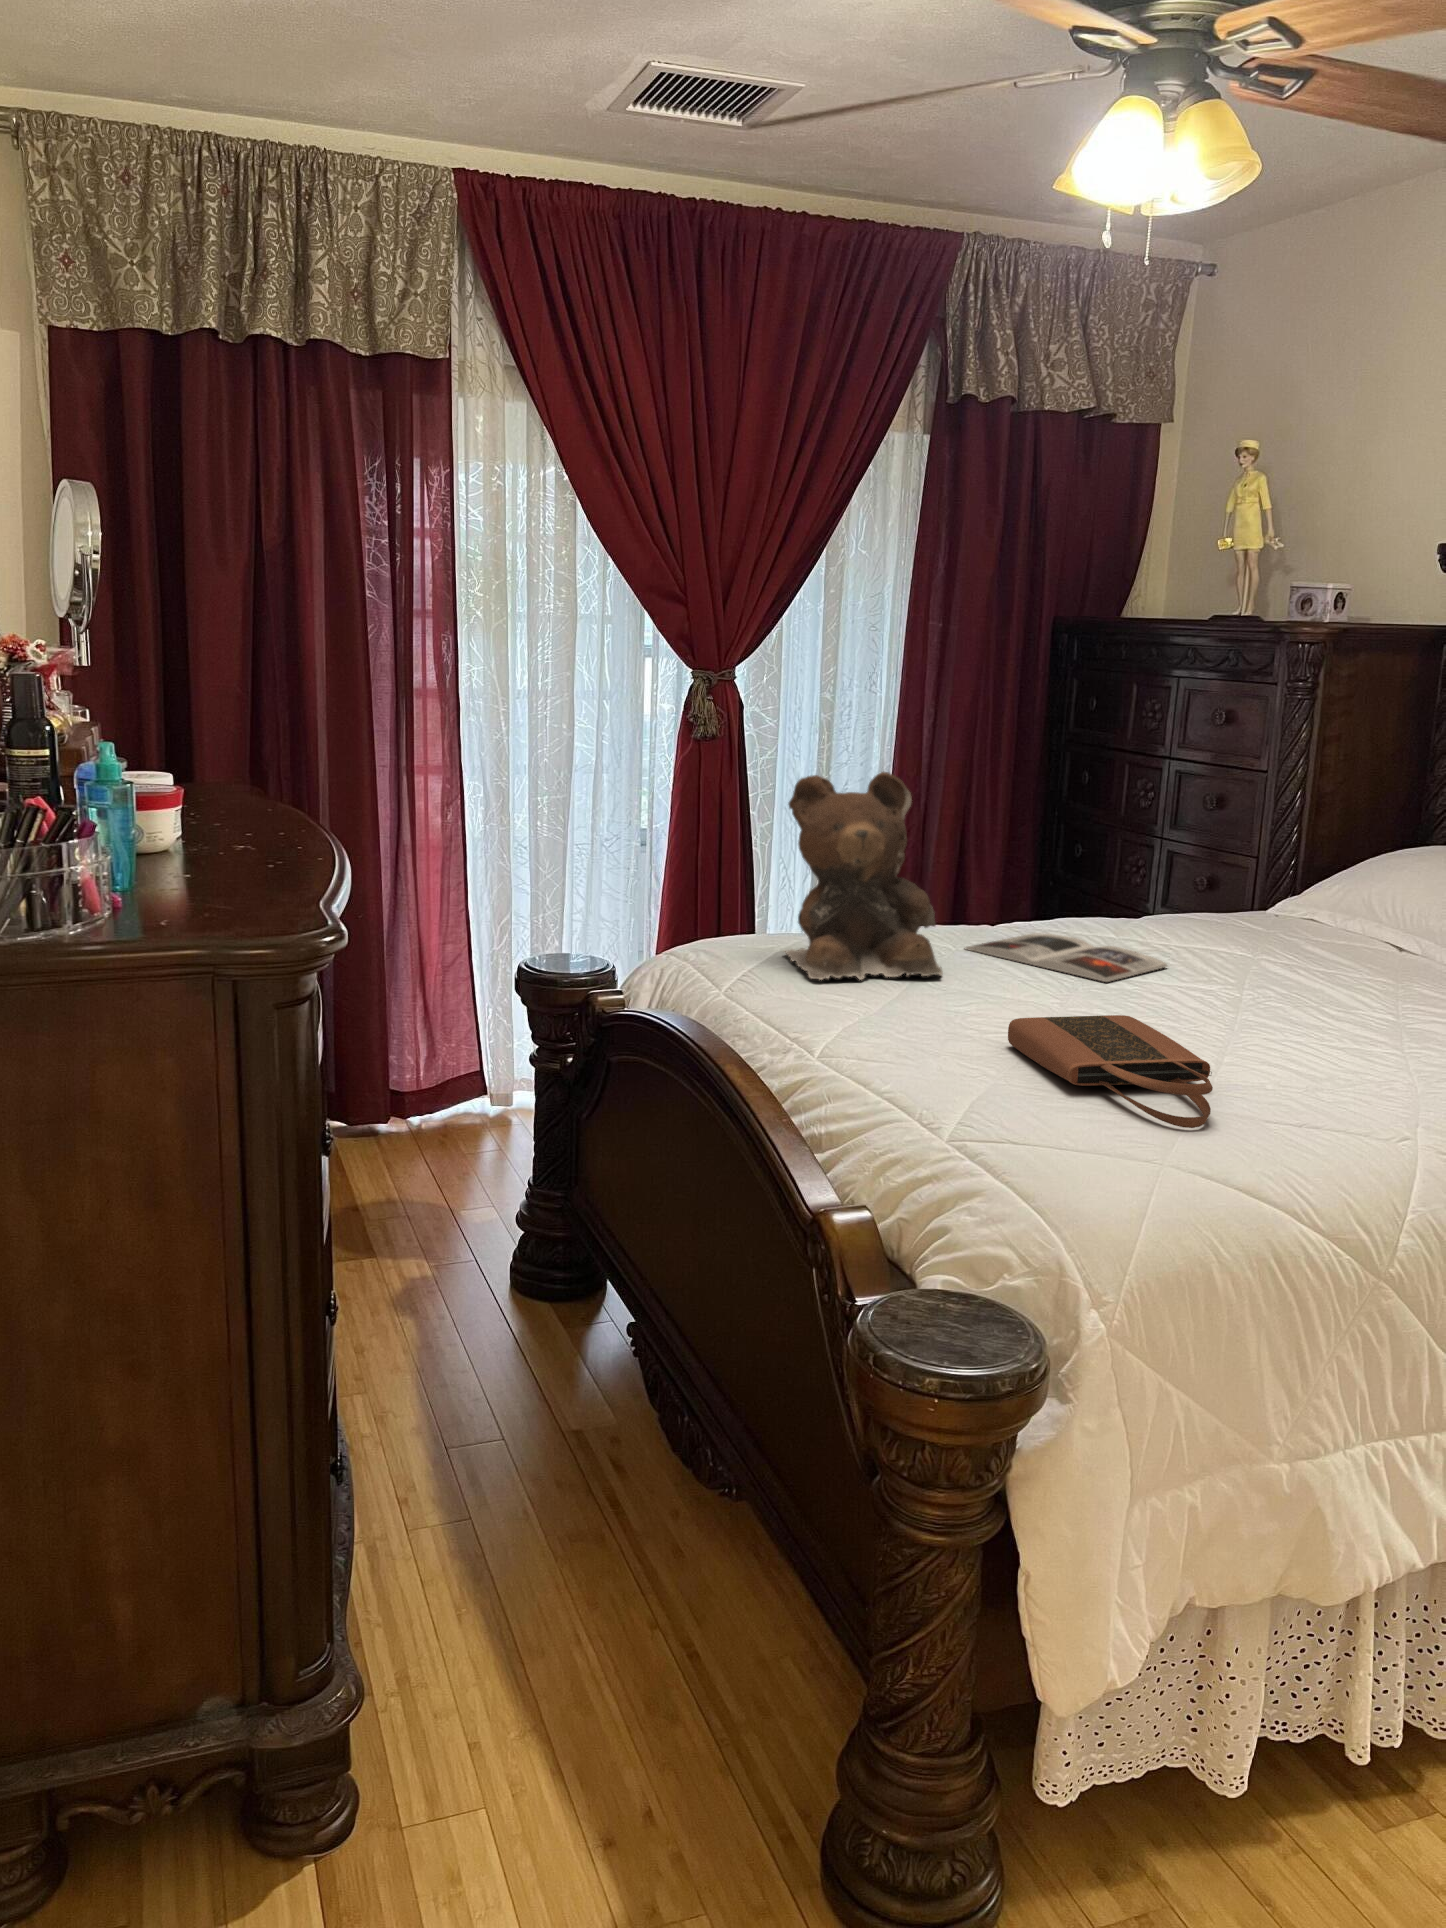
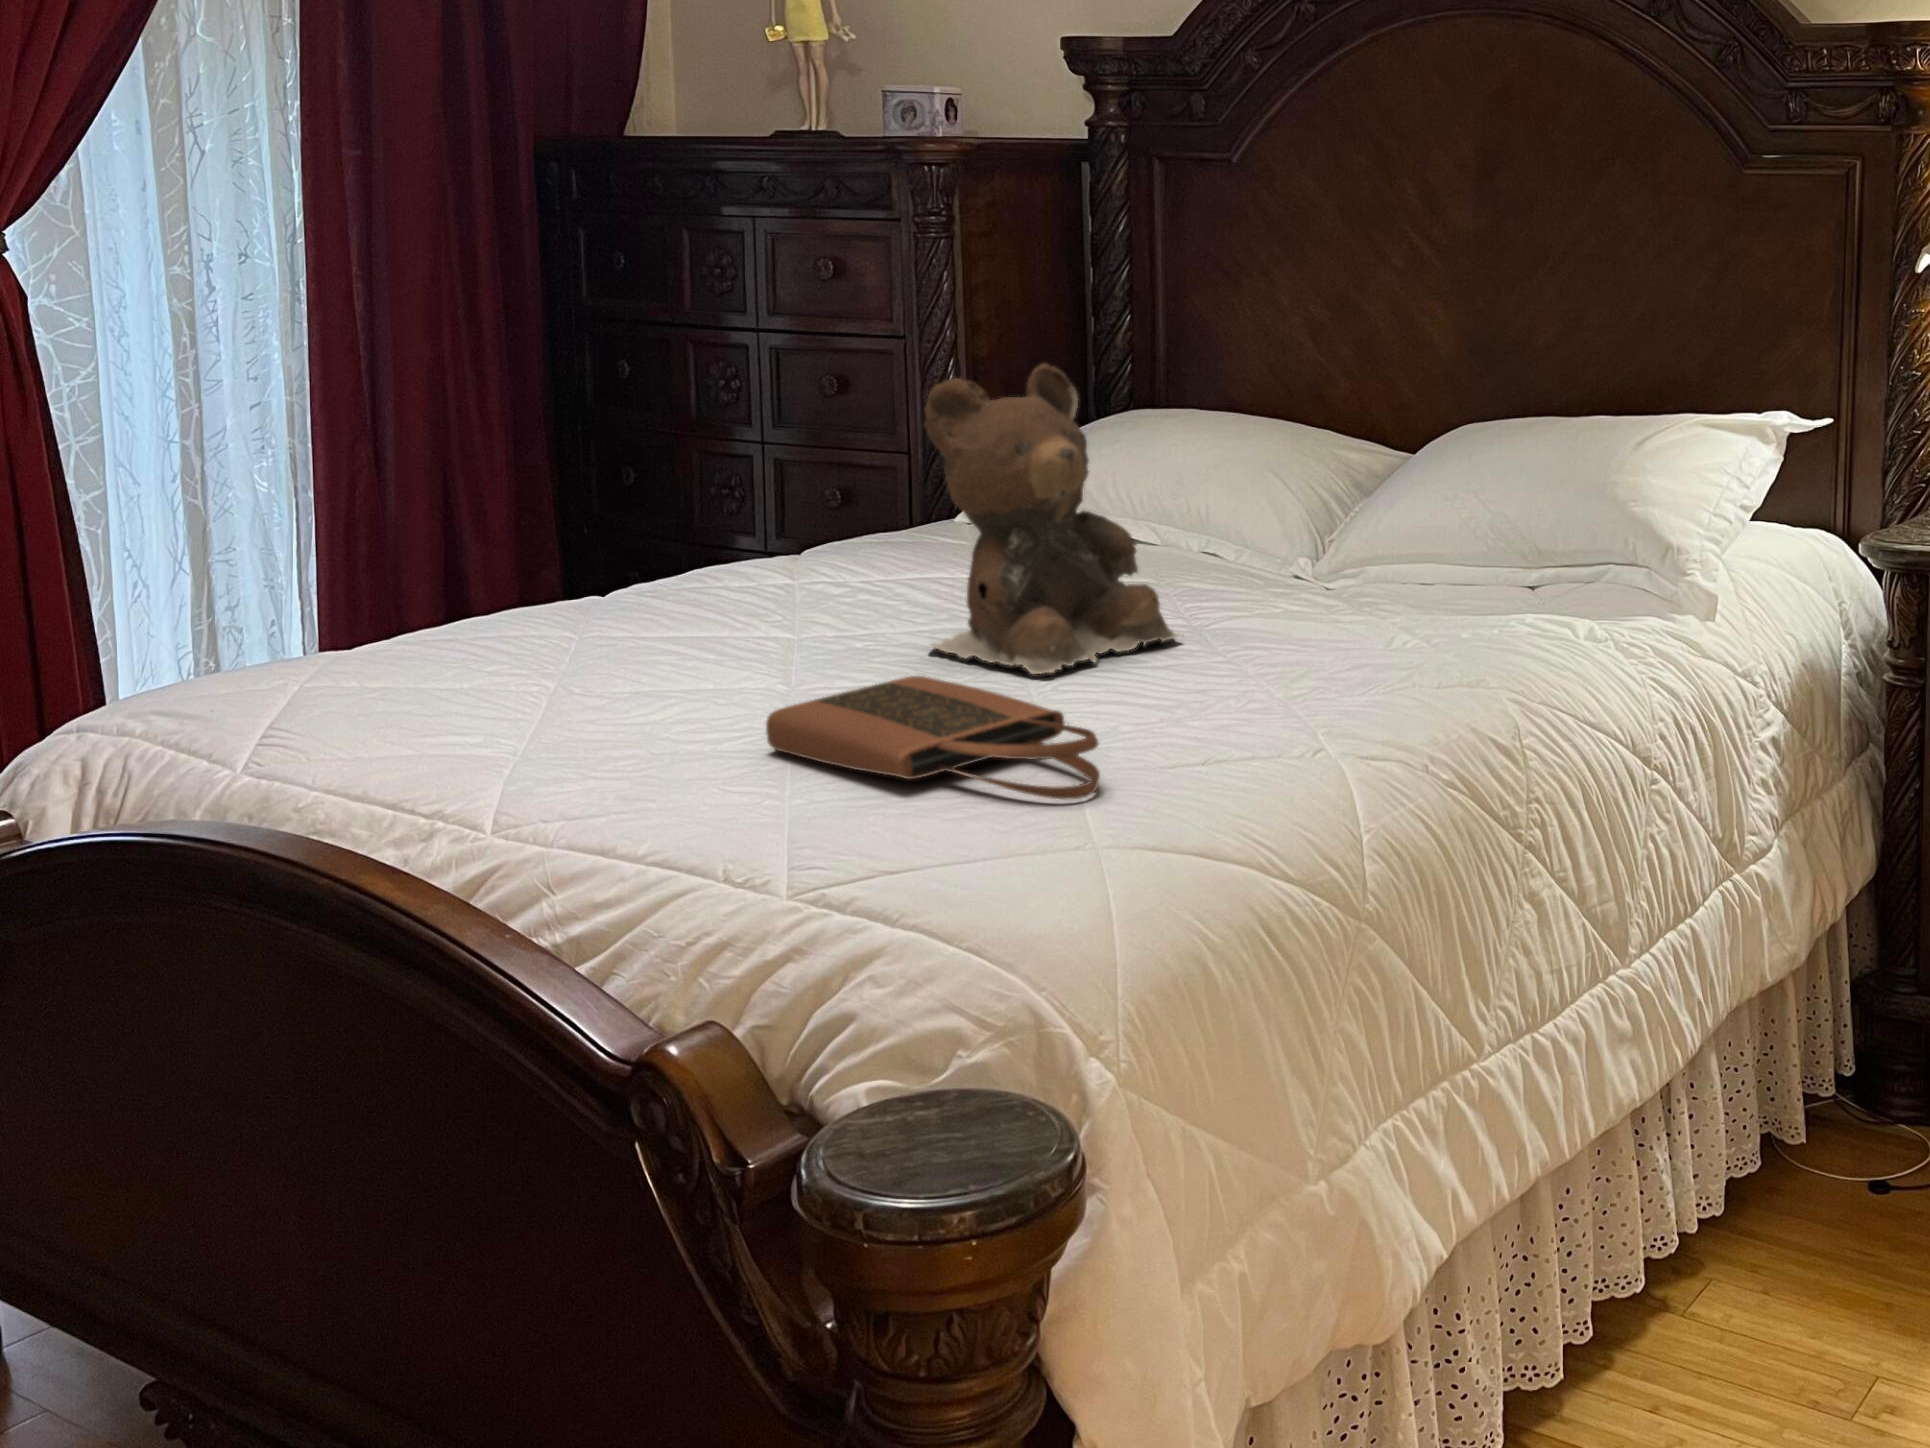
teddy bear: present [785,772,943,980] -> present [924,364,1179,674]
magazine: present [965,933,1167,982] -> none [588,591,891,642]

